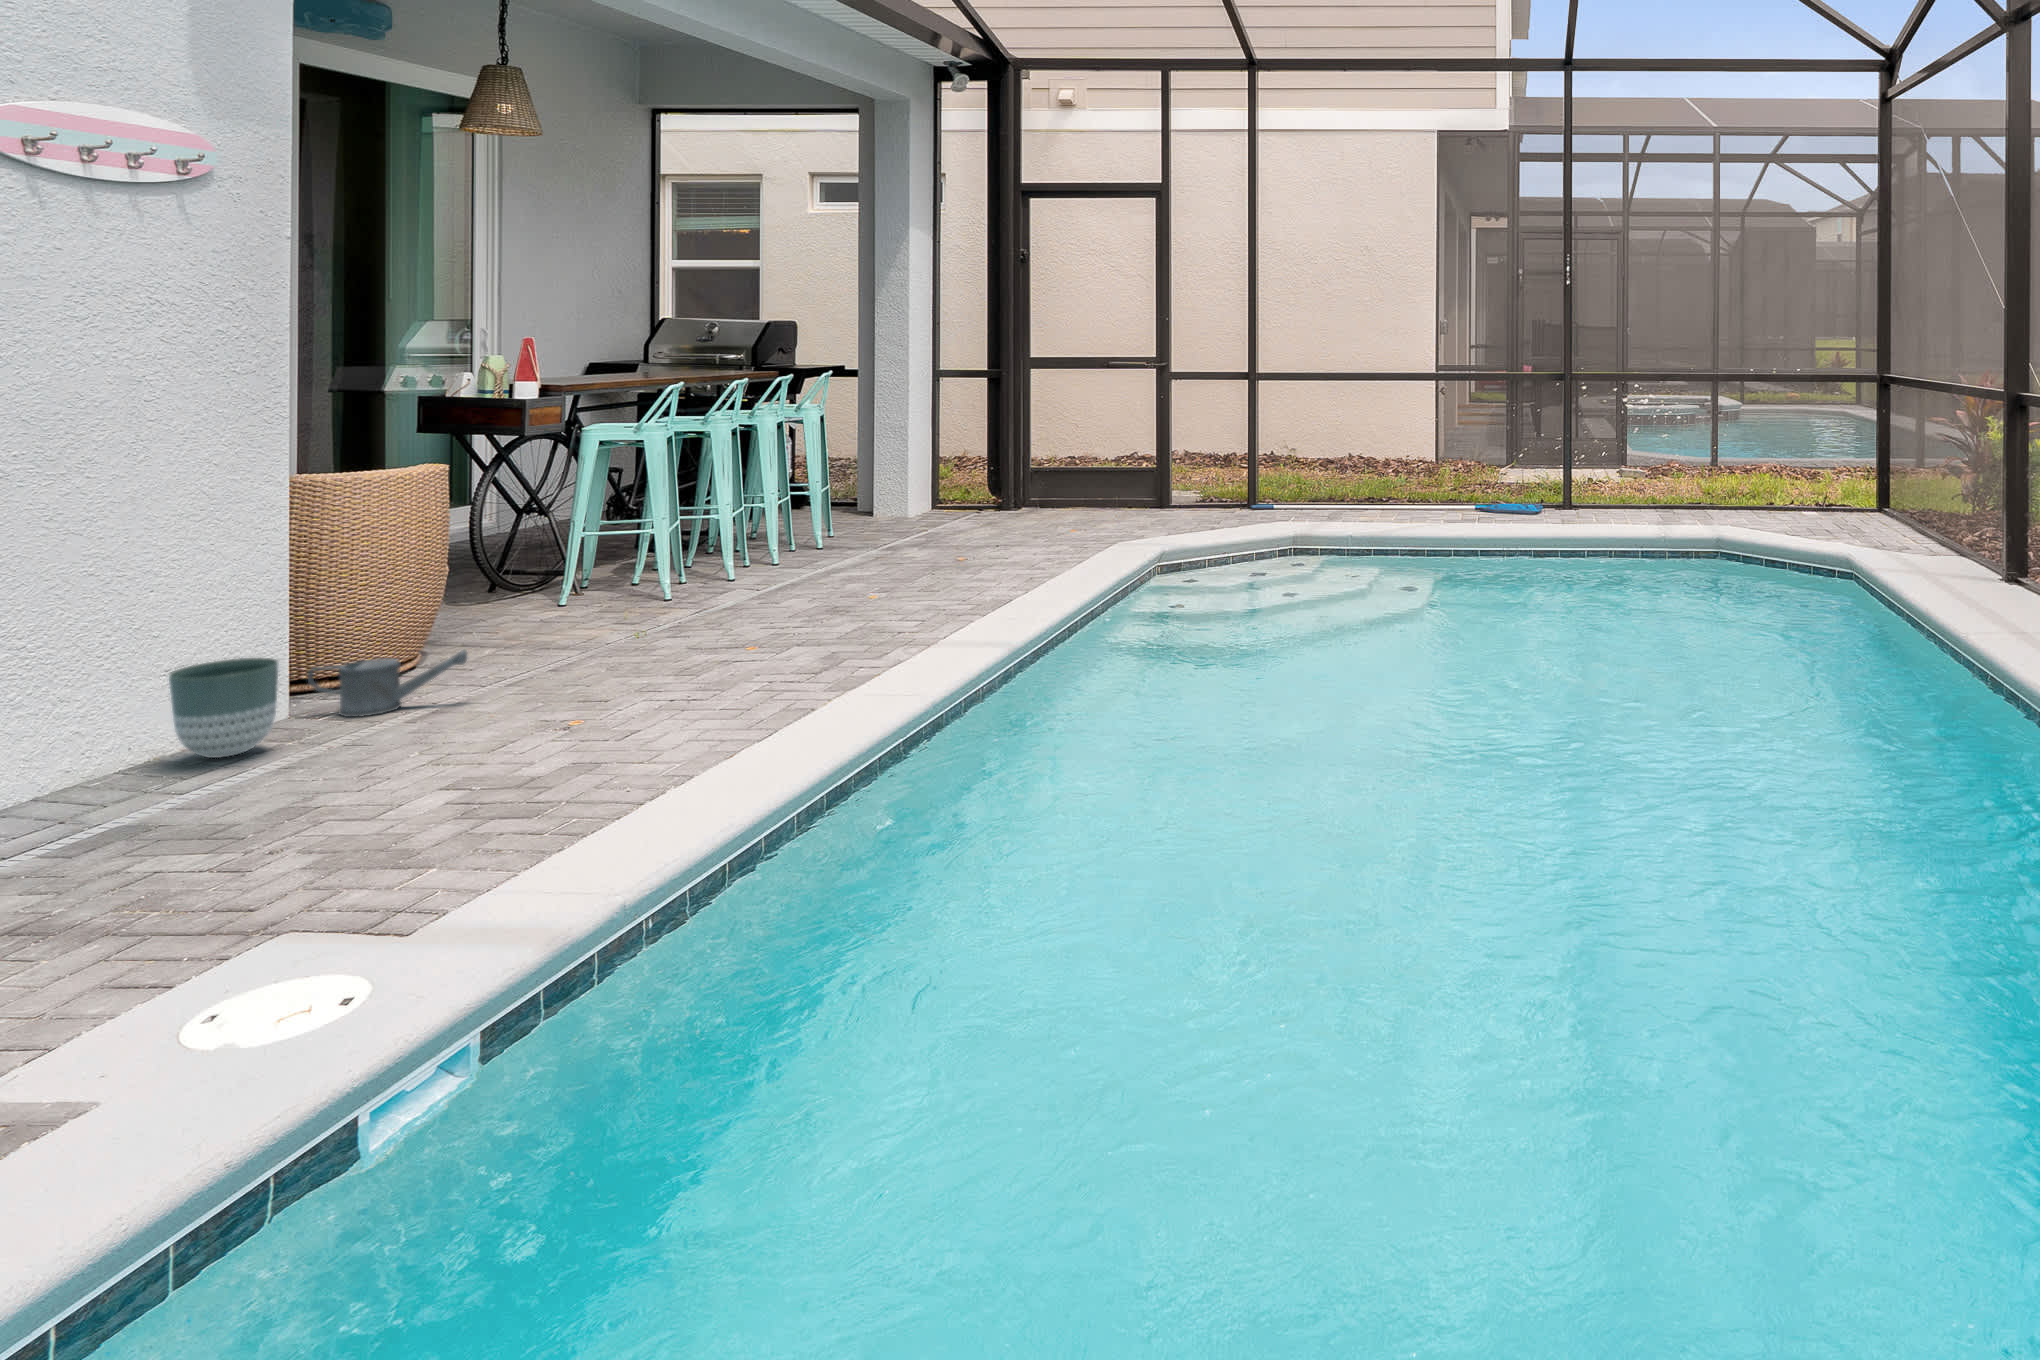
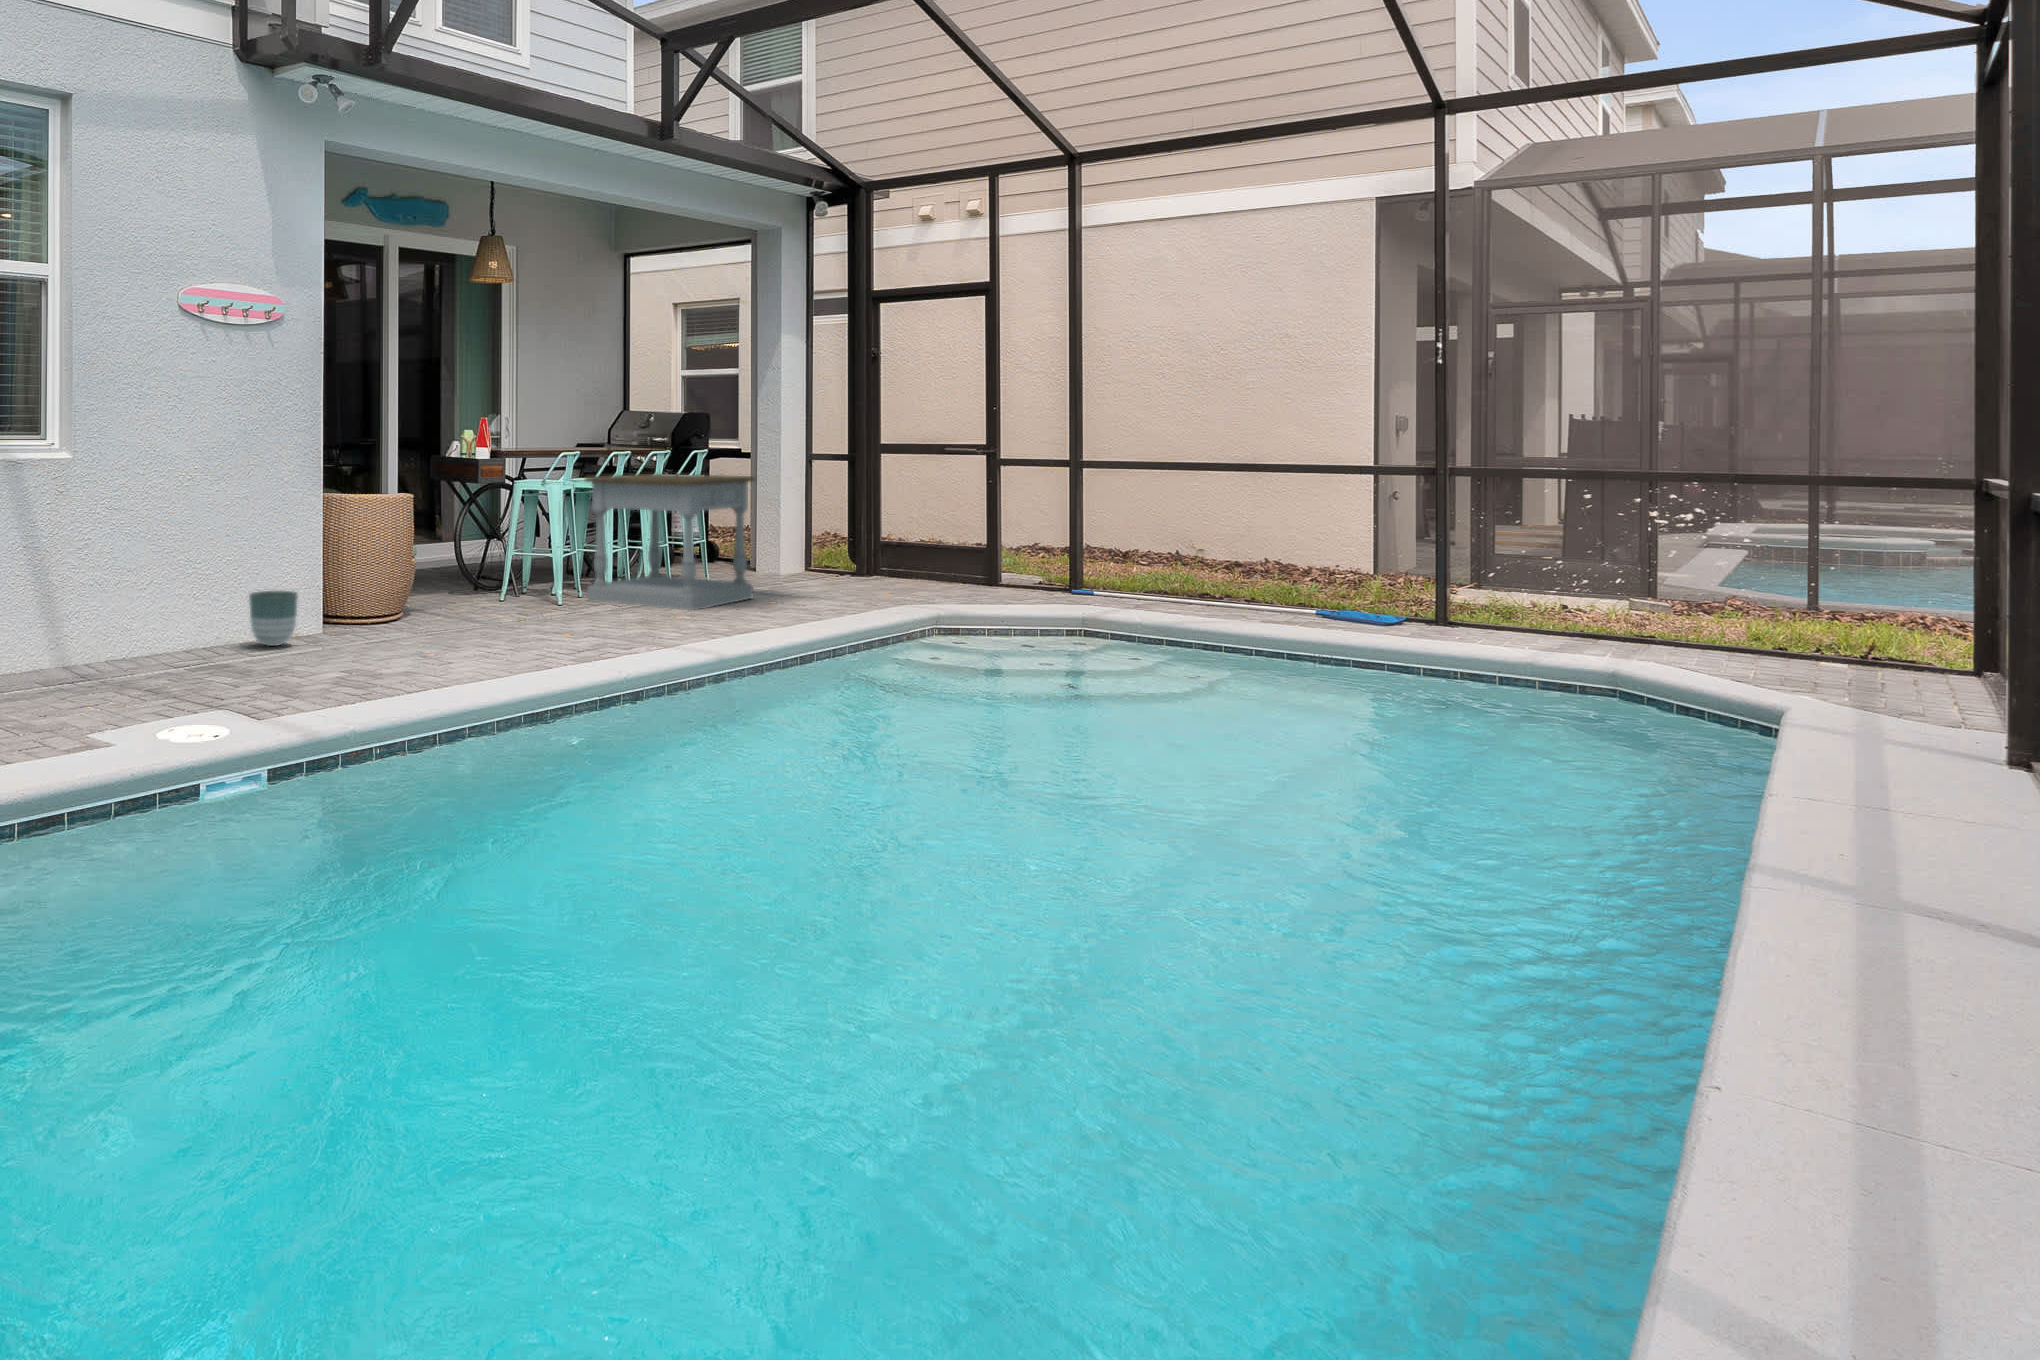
side table: none [701,408,935,588] -> present [584,474,754,610]
watering can: present [308,650,467,717] -> none [322,604,398,638]

